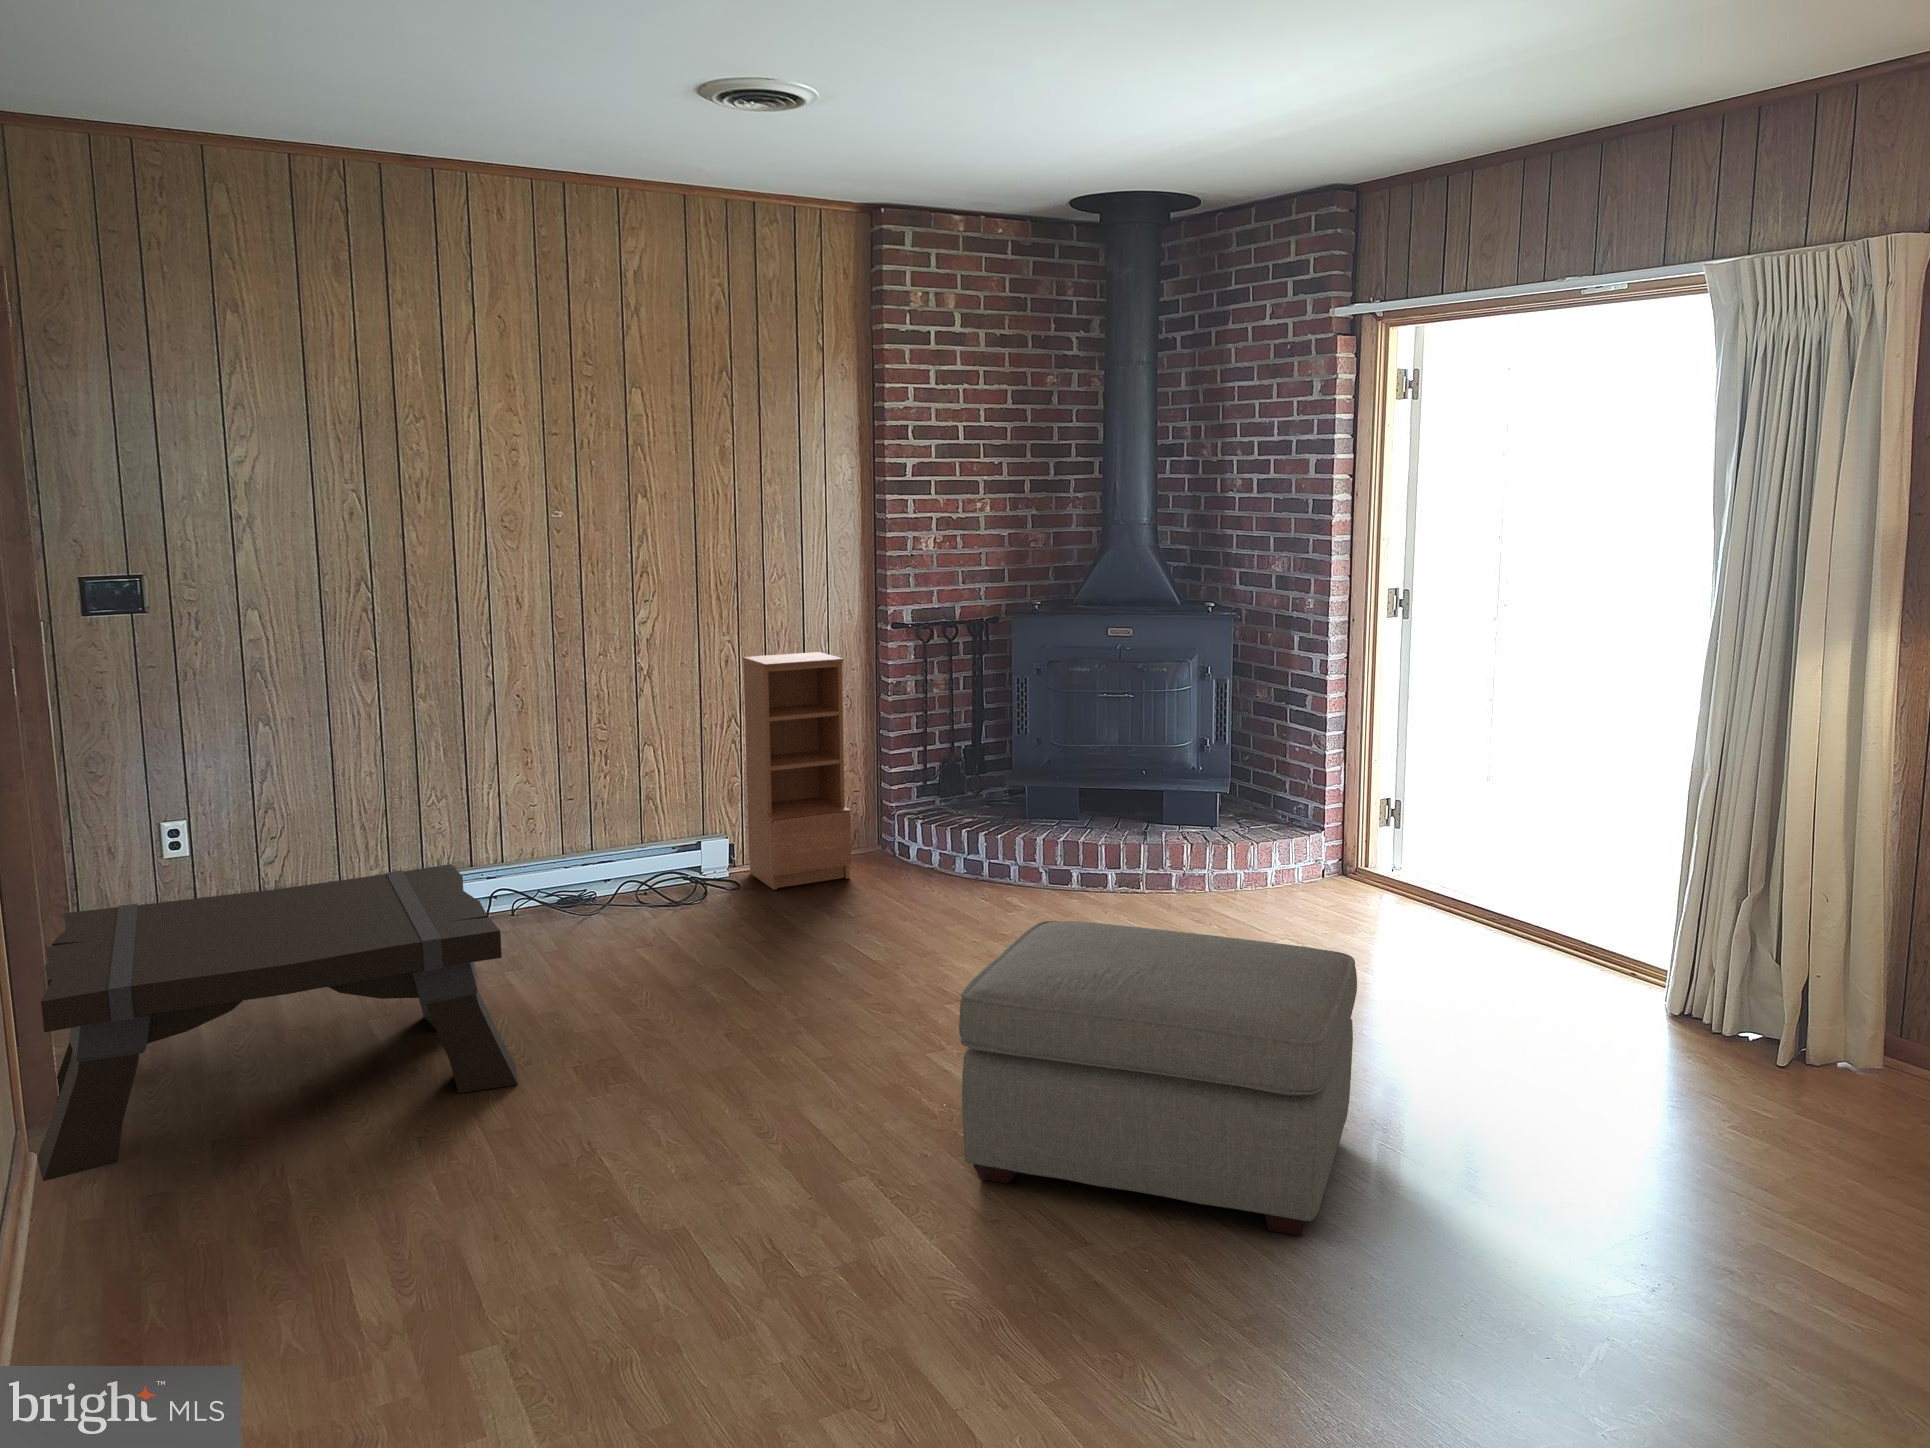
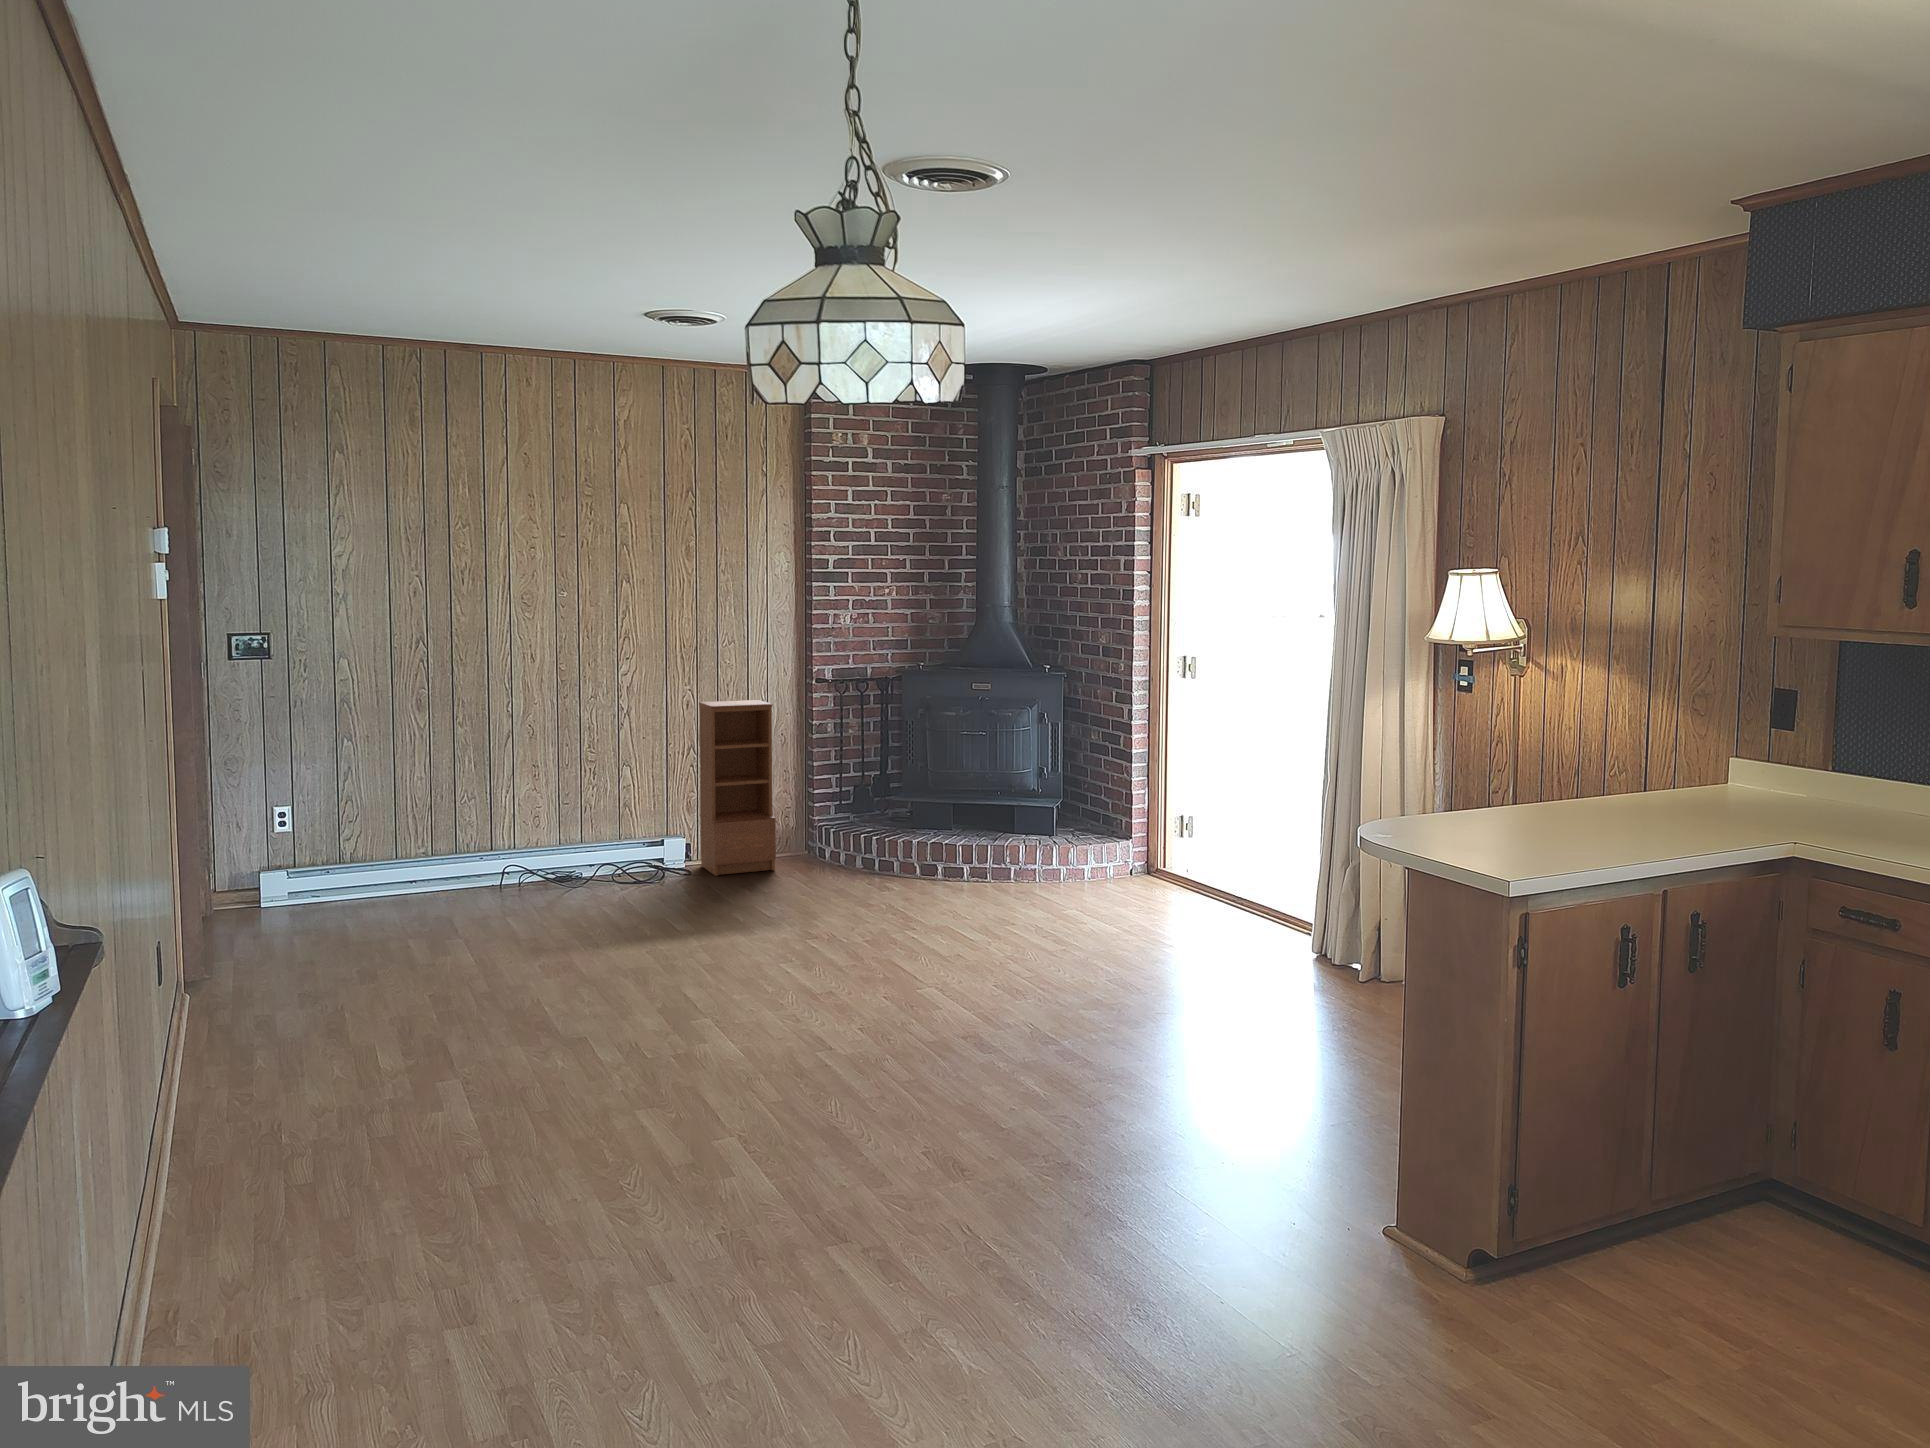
coffee table: present [37,864,518,1181] -> none [198,834,507,1008]
ottoman: present [959,921,1357,1236] -> none [776,866,1045,1047]

